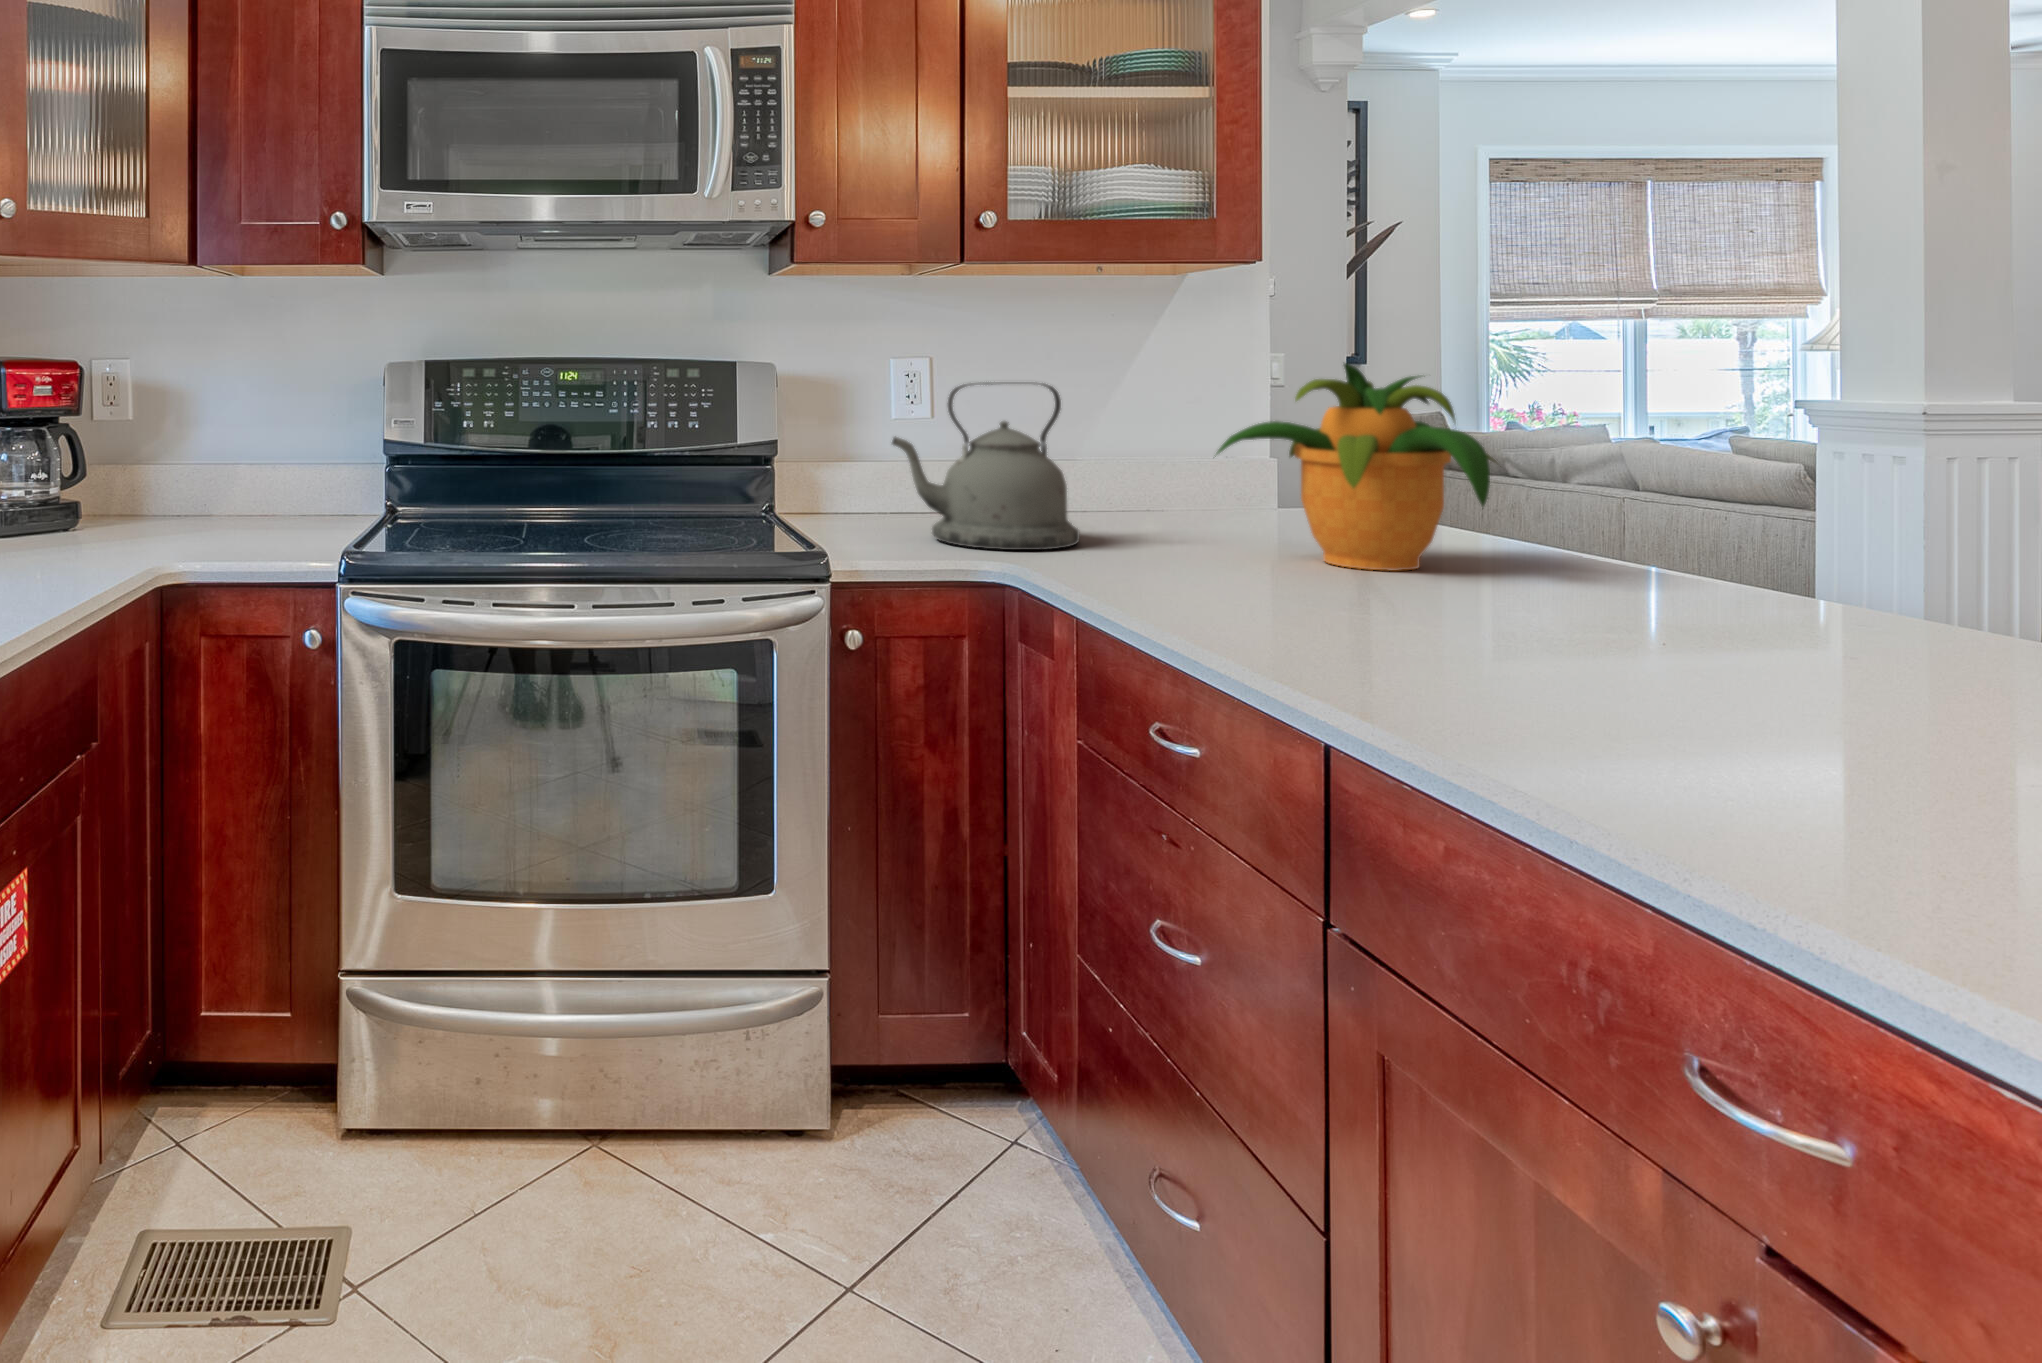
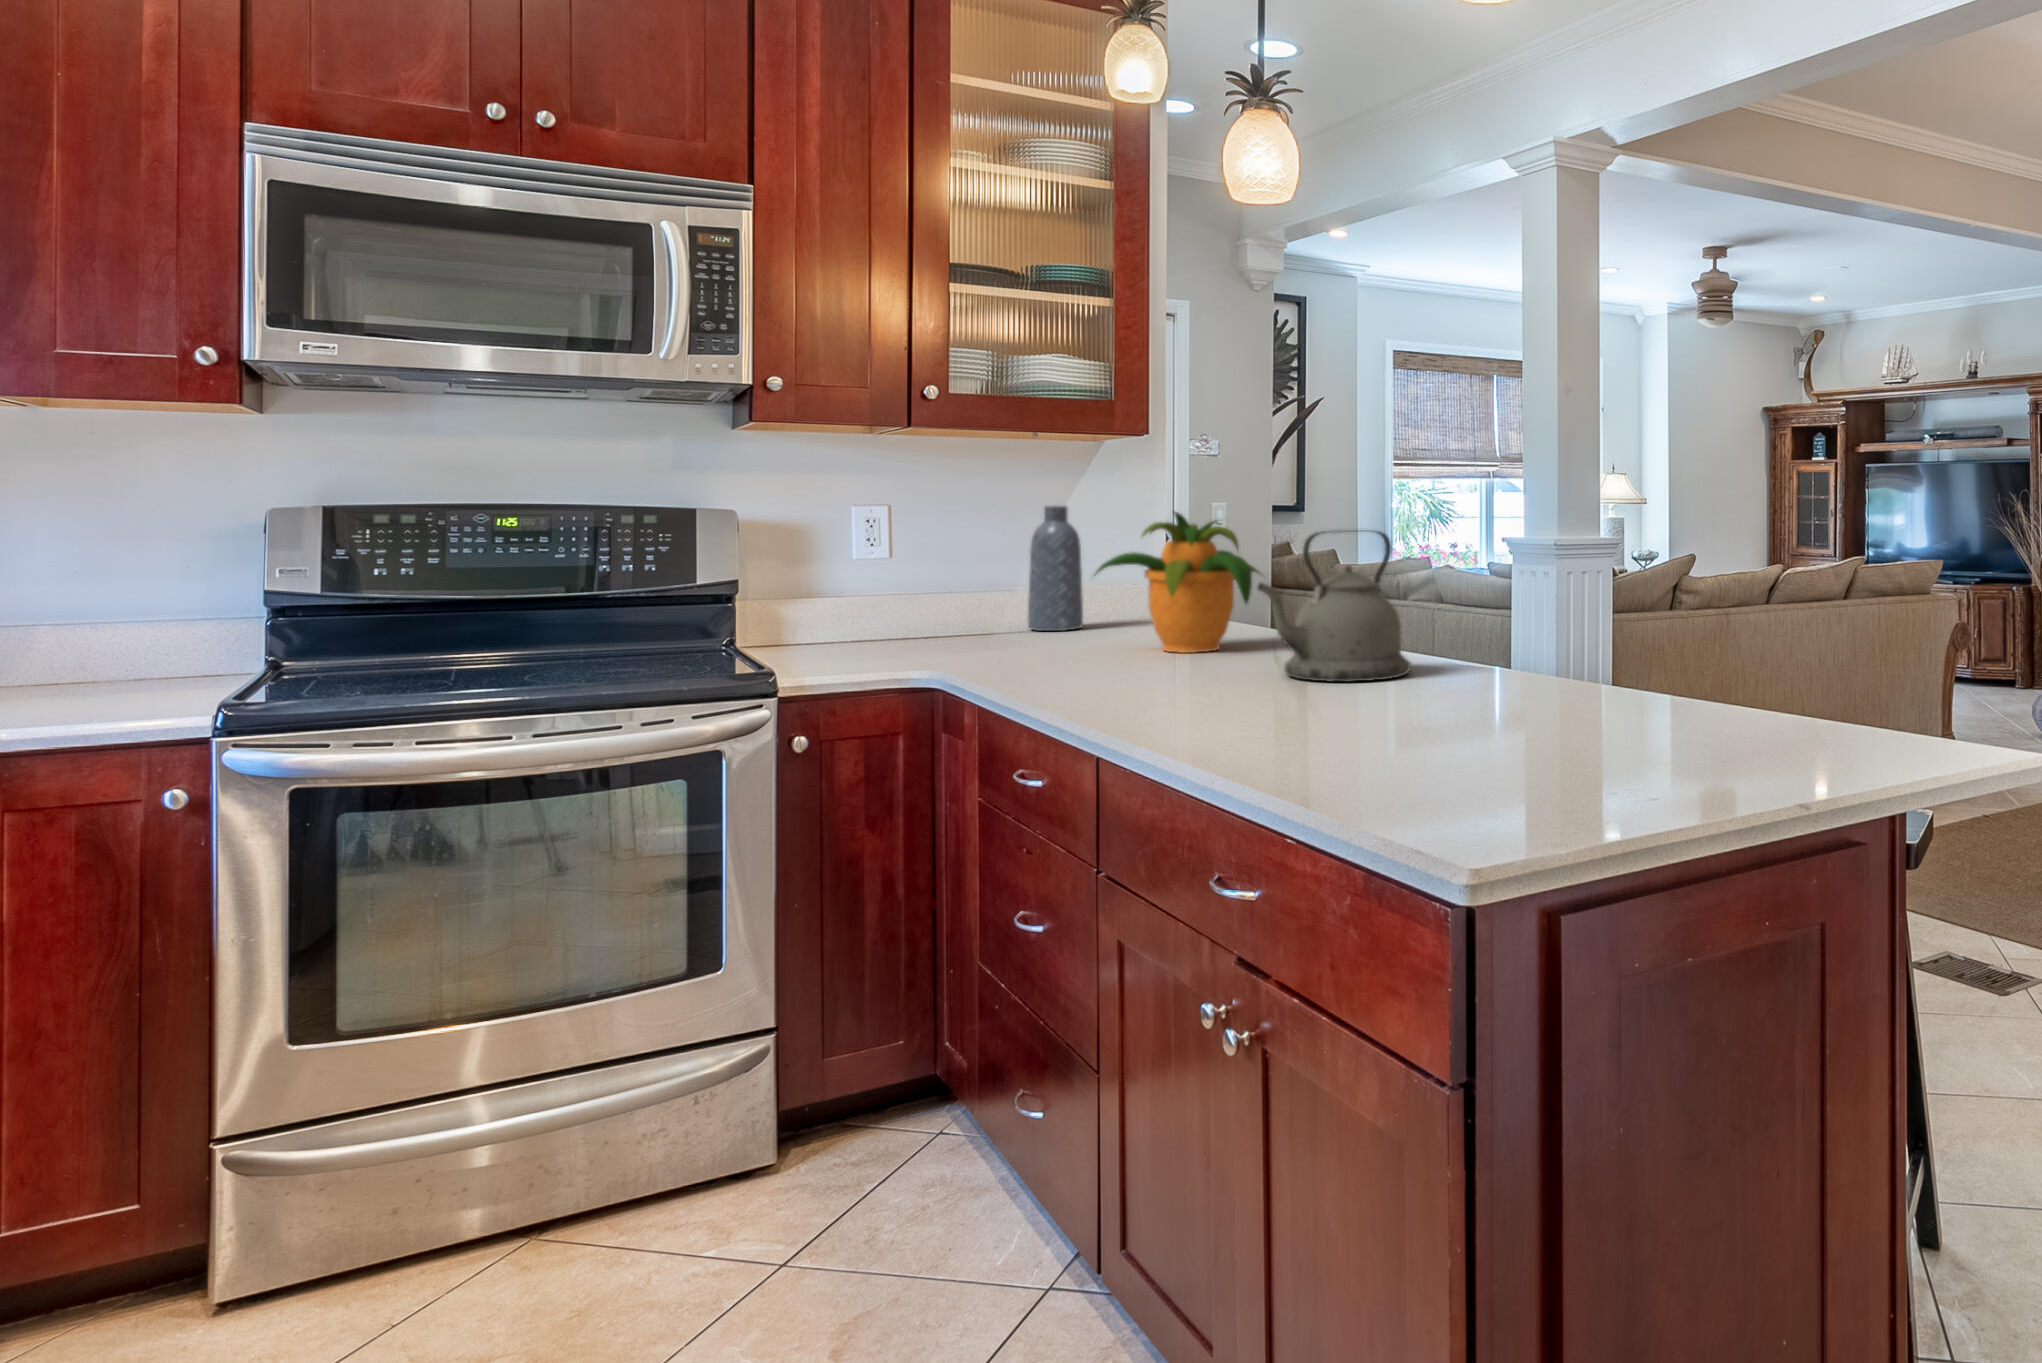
vase: none [1099,358,1172,516] -> present [1028,506,1083,631]
kettle: present [892,383,1080,550] -> present [1258,531,1411,682]

